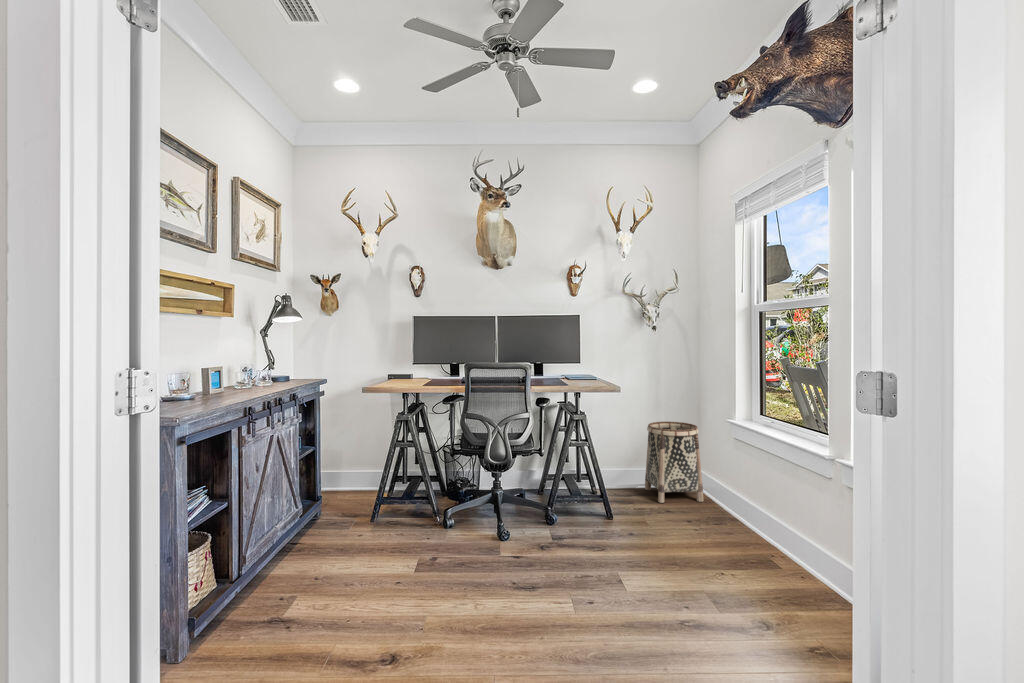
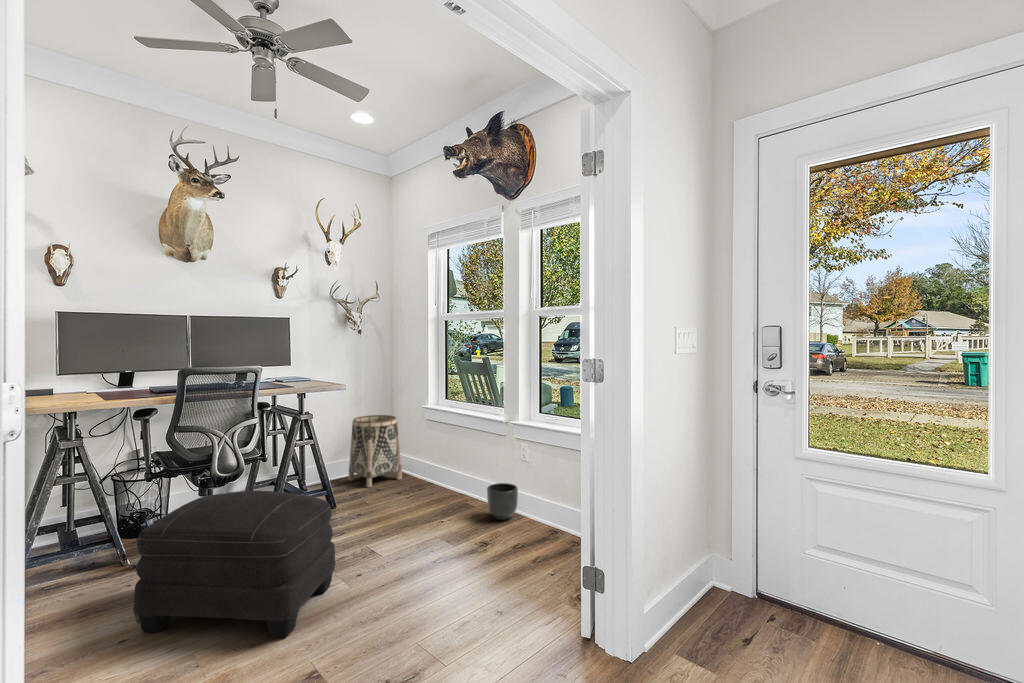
ottoman: none [399,480,559,645] -> present [134,491,336,638]
planter: none [789,542,842,601] -> present [487,483,518,520]

